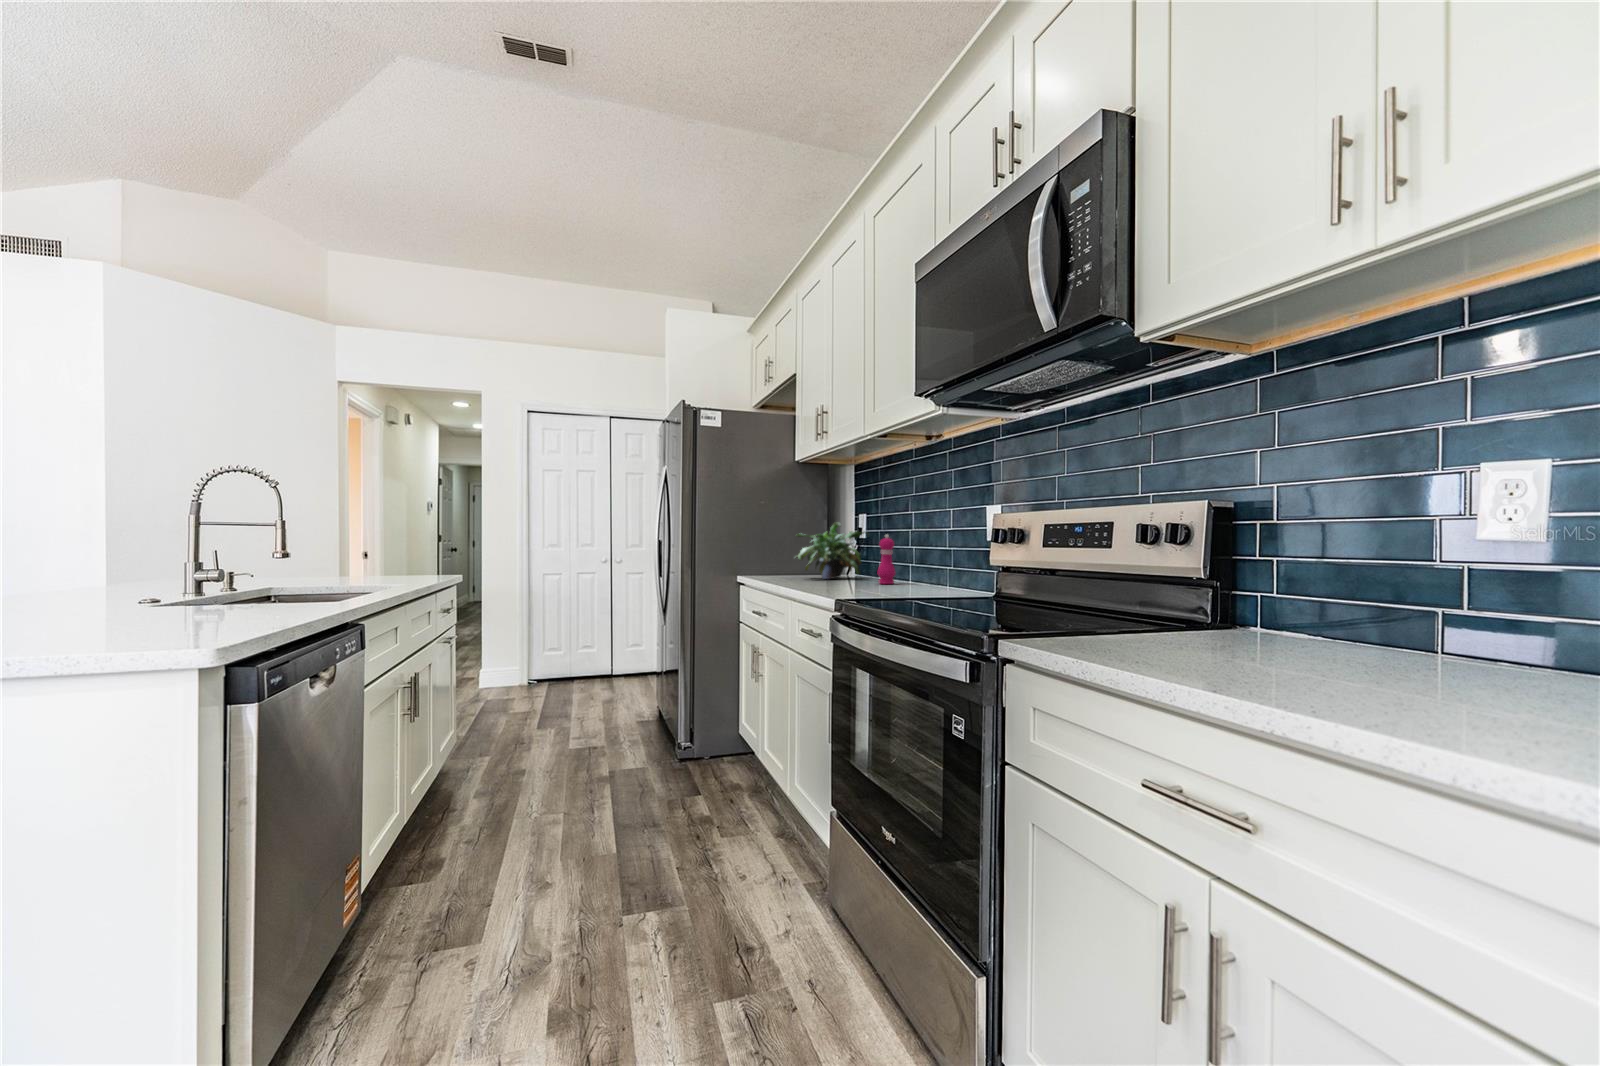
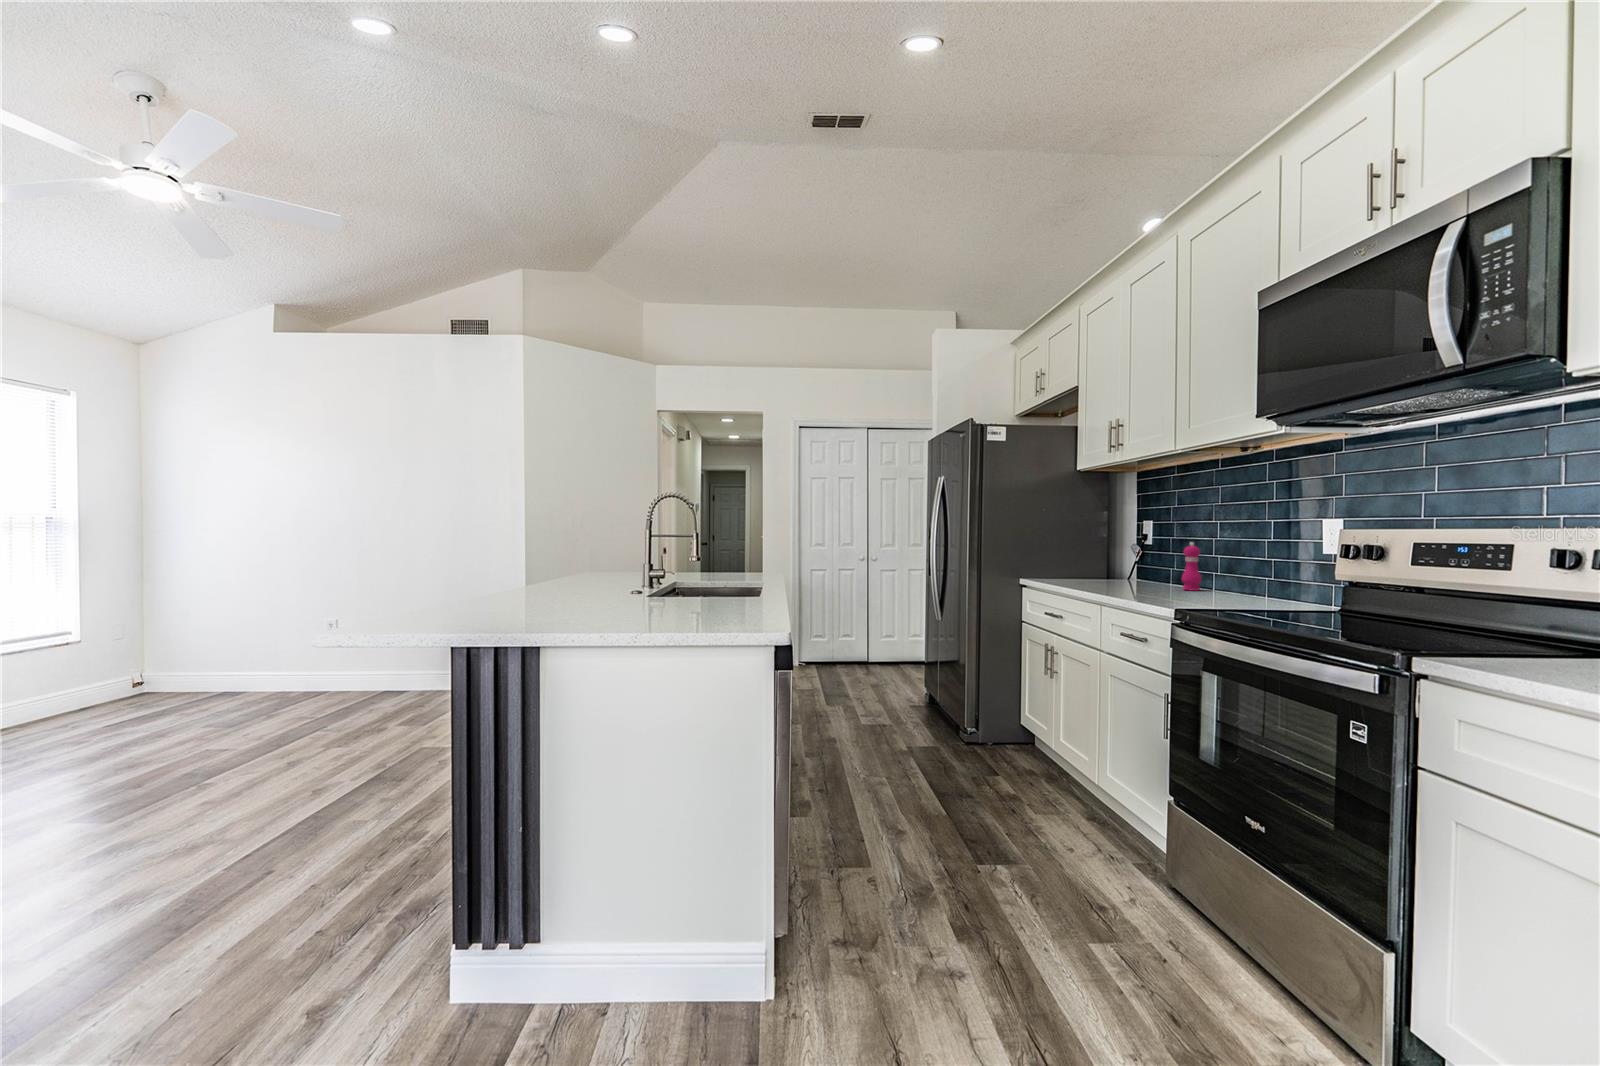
potted plant: present [797,522,865,579] -> none [1084,529,1163,583]

